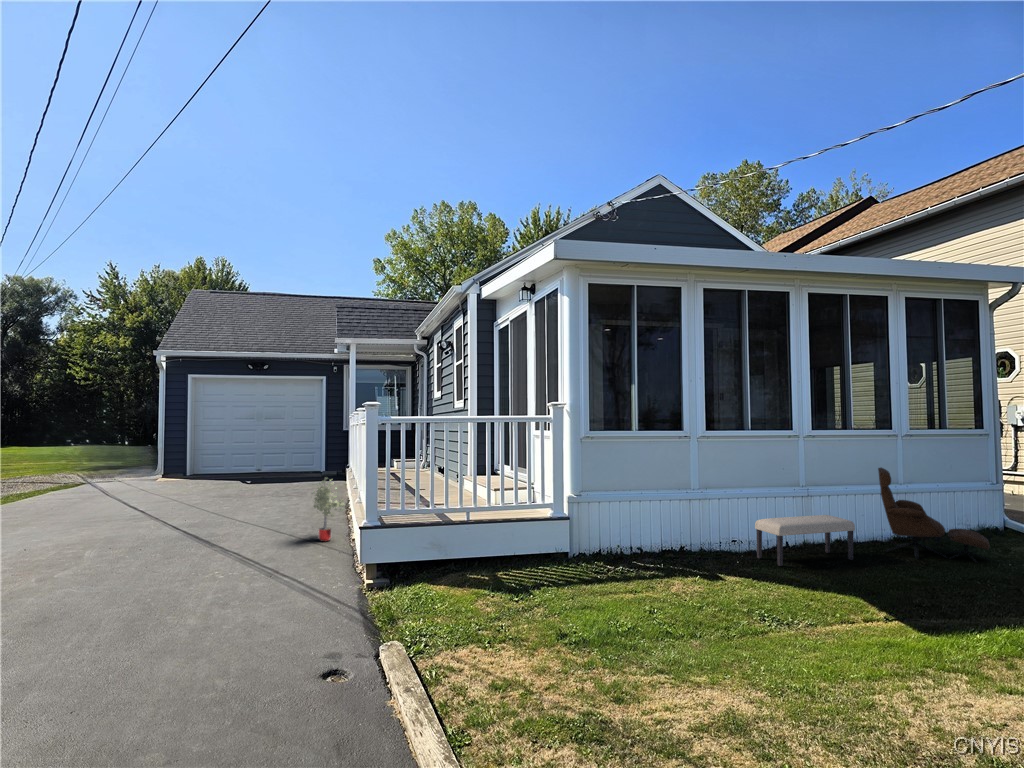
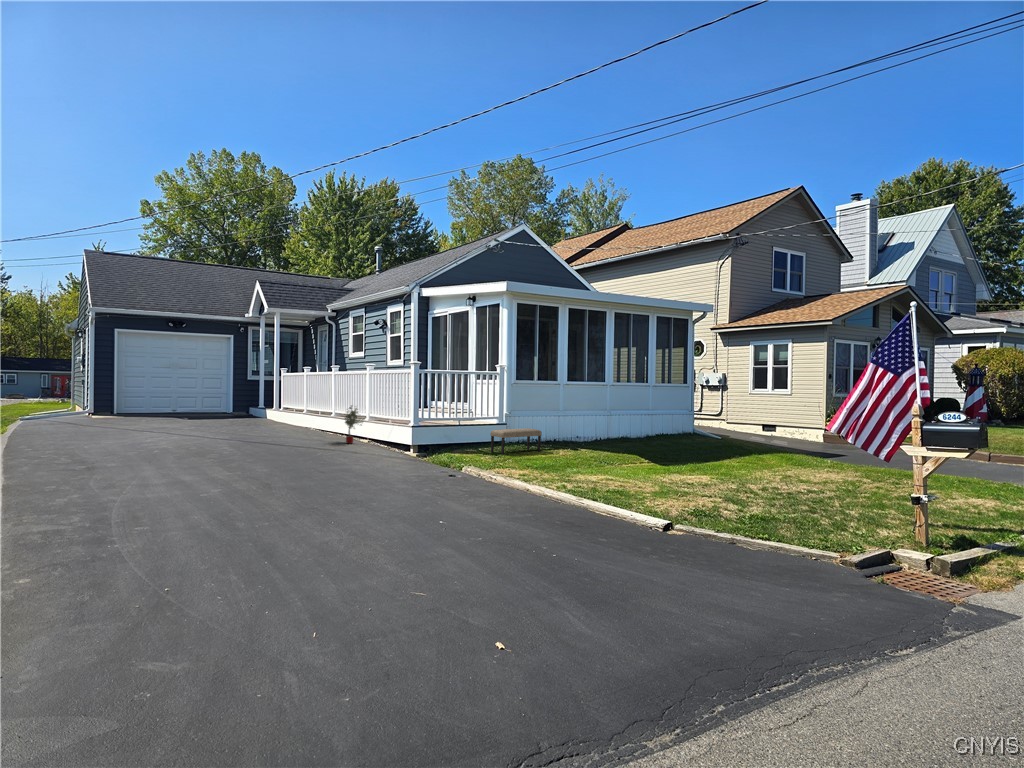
lounge chair: present [878,468,990,563] -> none [641,402,686,446]
bench: present [755,515,855,566] -> present [490,428,542,454]

